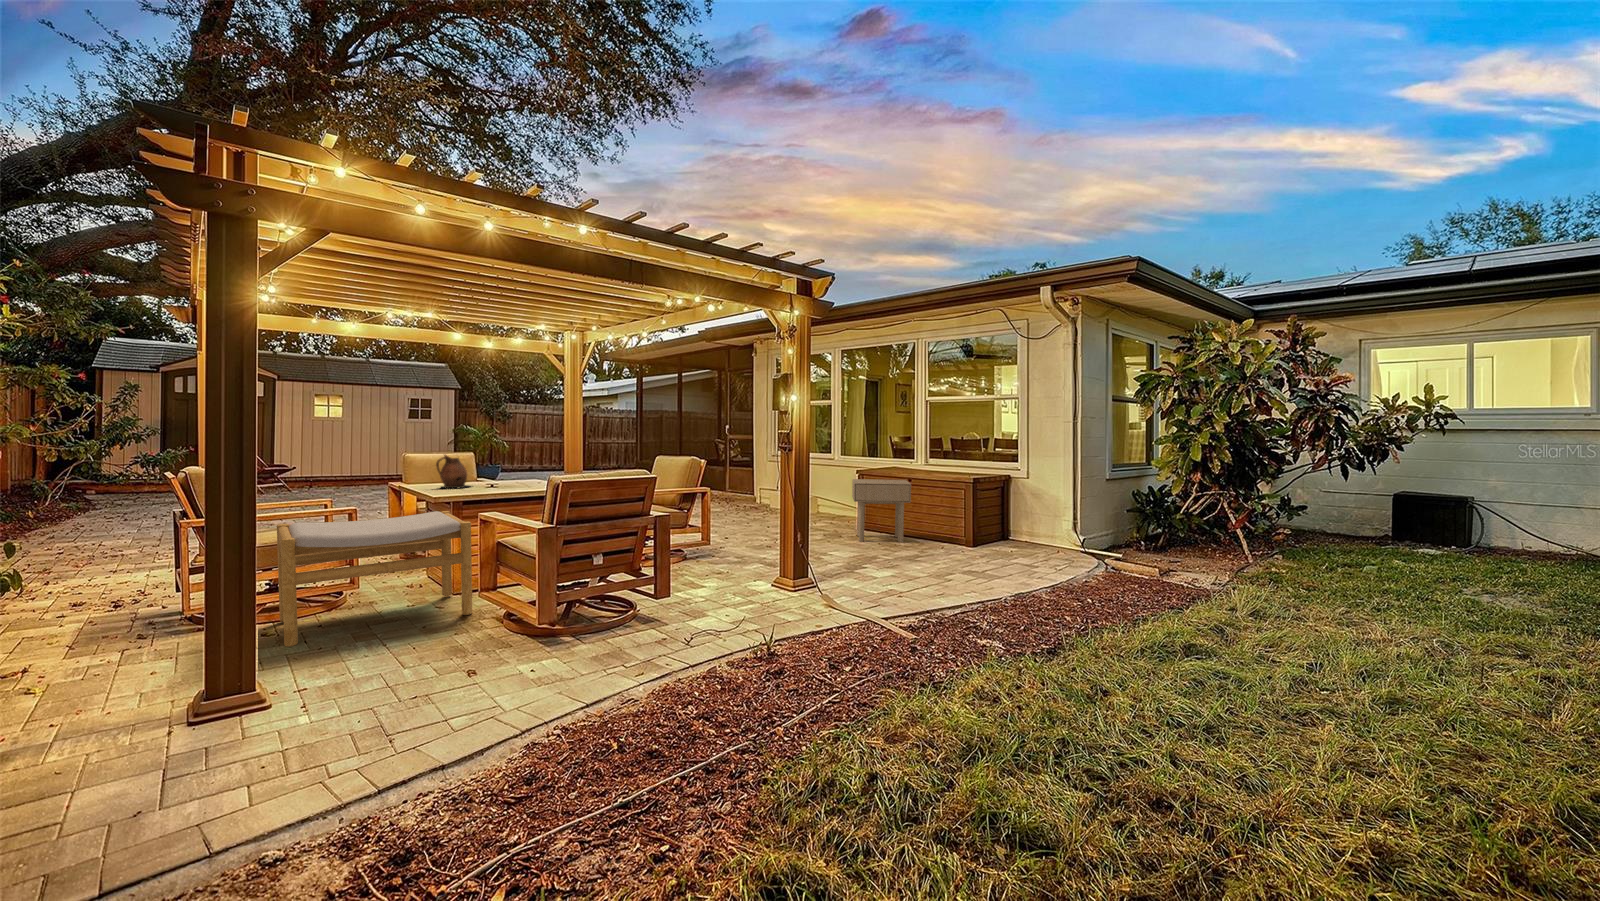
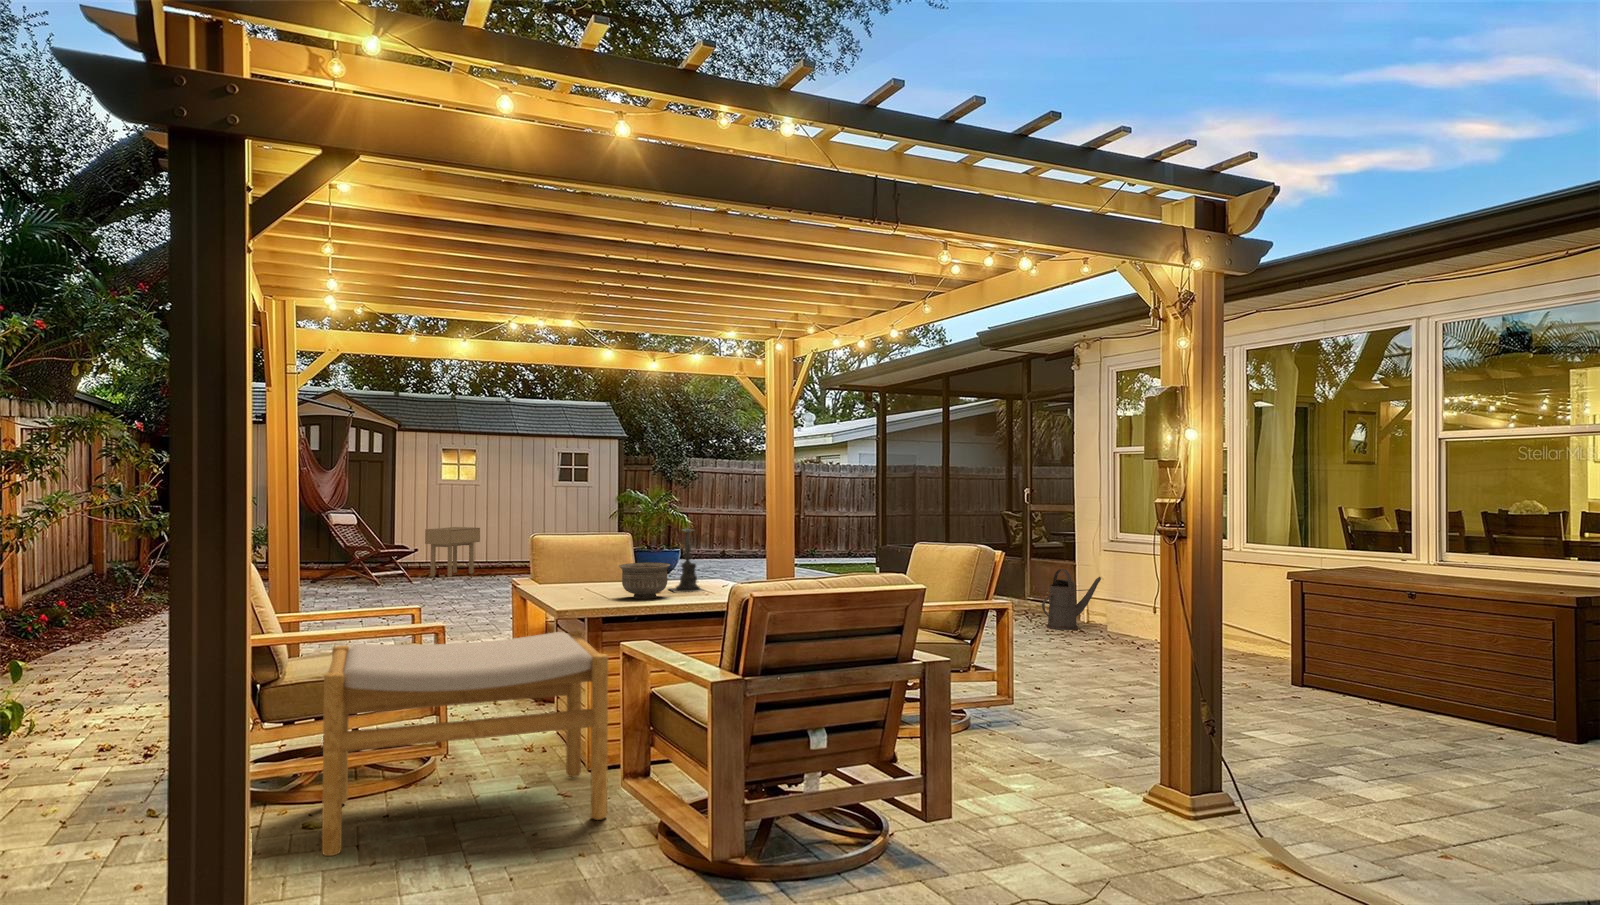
candle holder: none [503,444,529,488] -> present [669,528,704,592]
ceramic pitcher: present [436,455,469,488] -> none [571,534,624,592]
bowl: none [471,470,506,492] -> present [619,562,670,599]
watering can: none [735,472,768,506] -> present [1042,569,1101,630]
side table: present [852,479,911,542] -> present [425,527,480,577]

